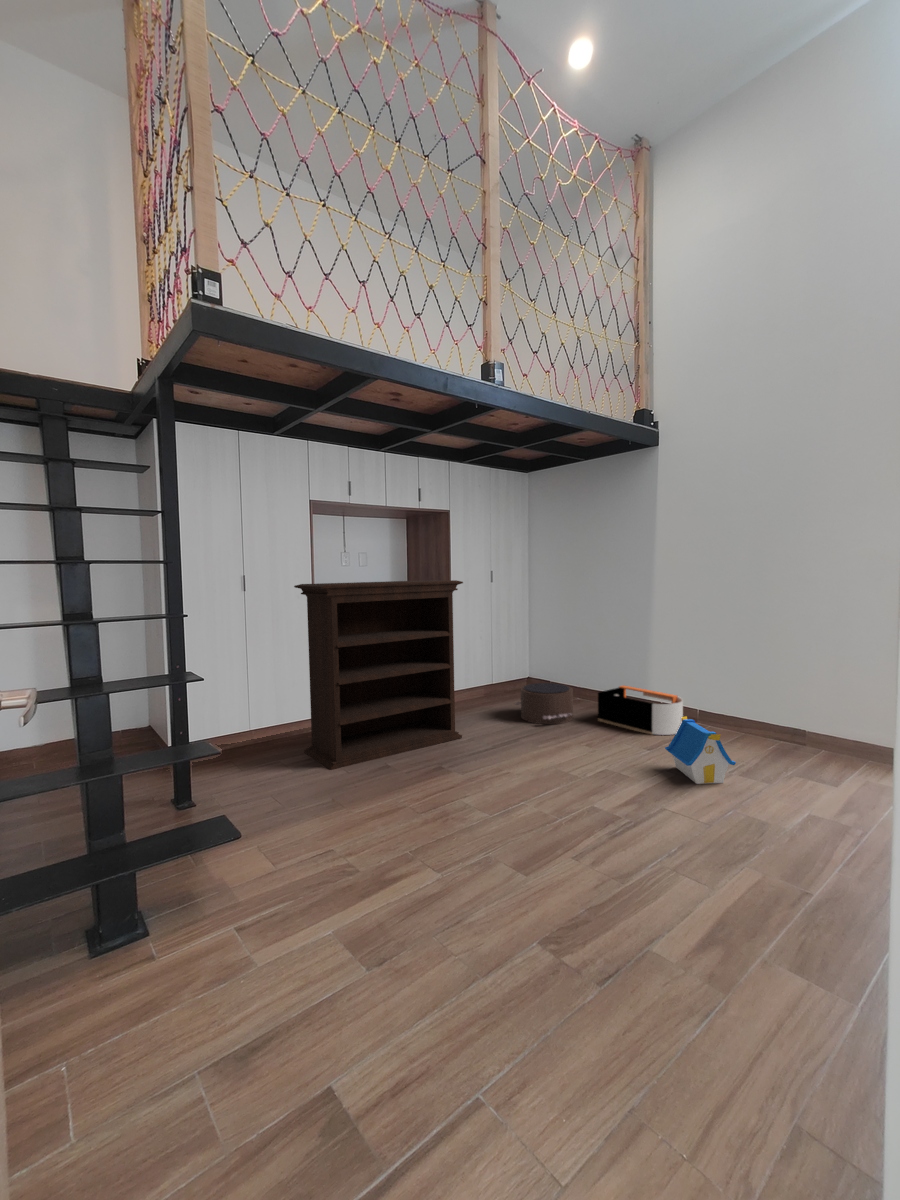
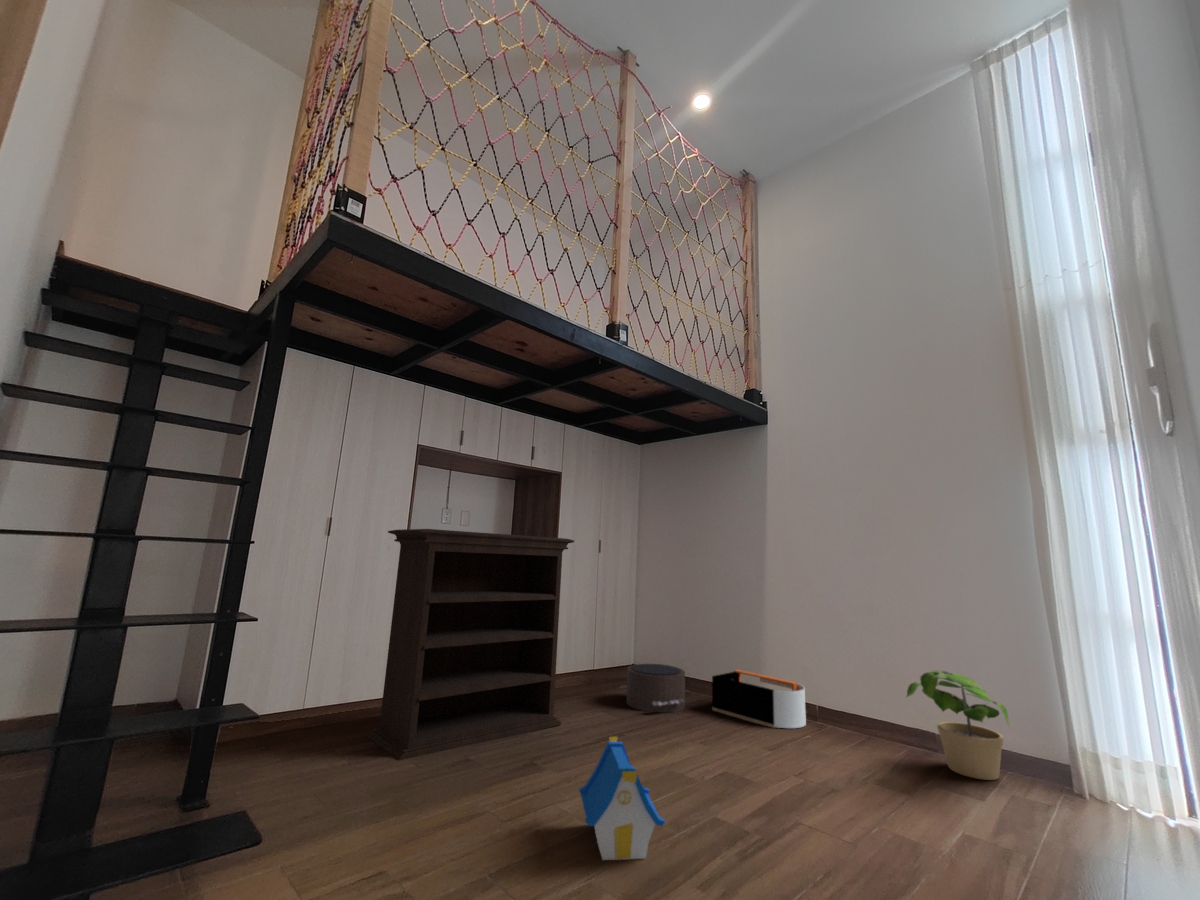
potted plant: none [773,686,868,775] -> present [907,670,1009,780]
toy house: present [665,716,736,784] -> present [579,737,665,860]

